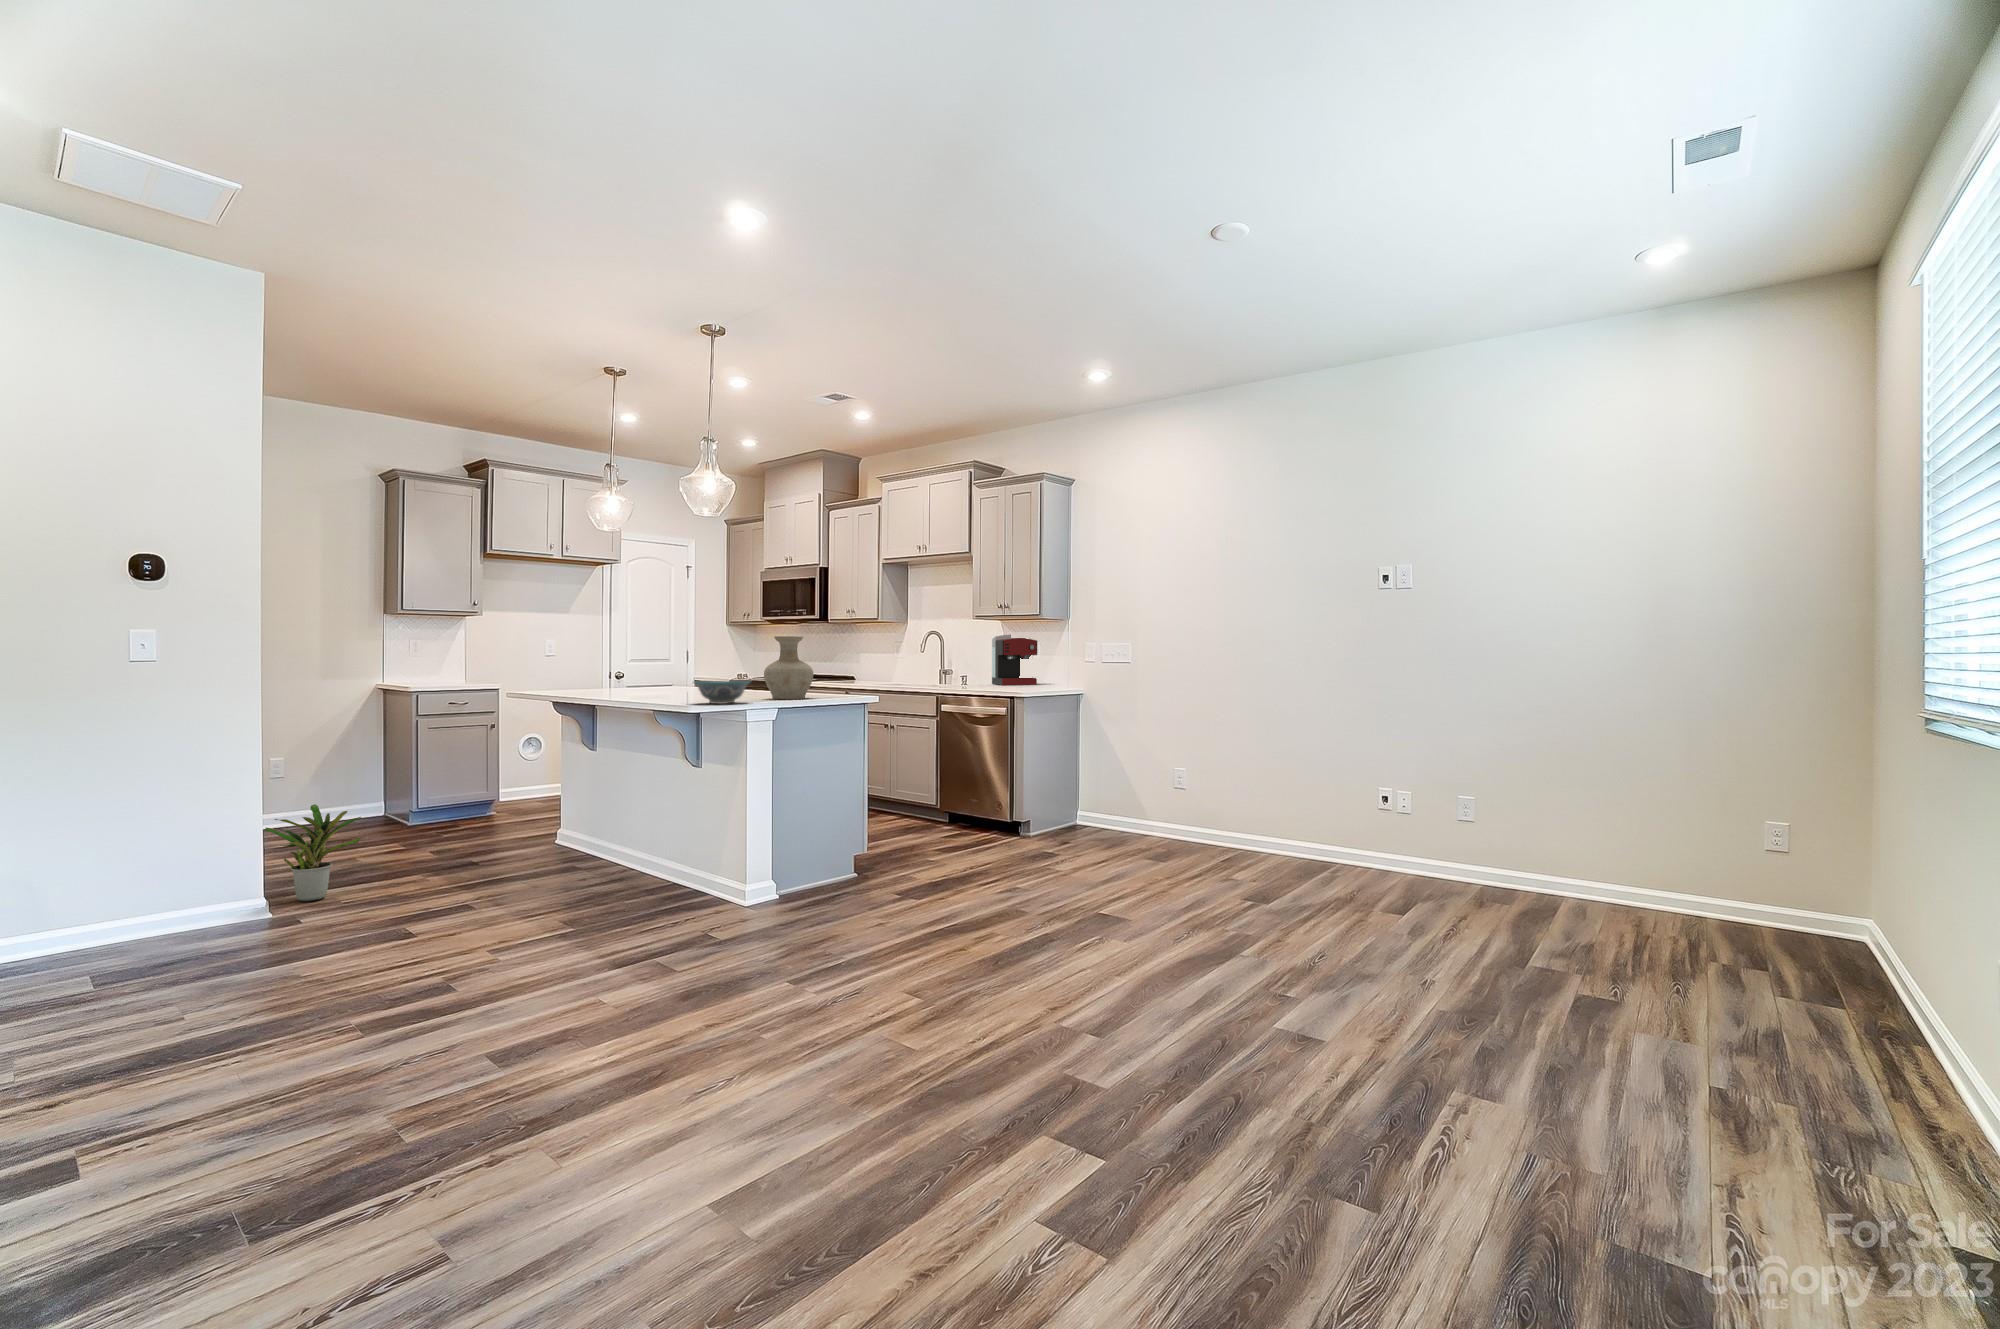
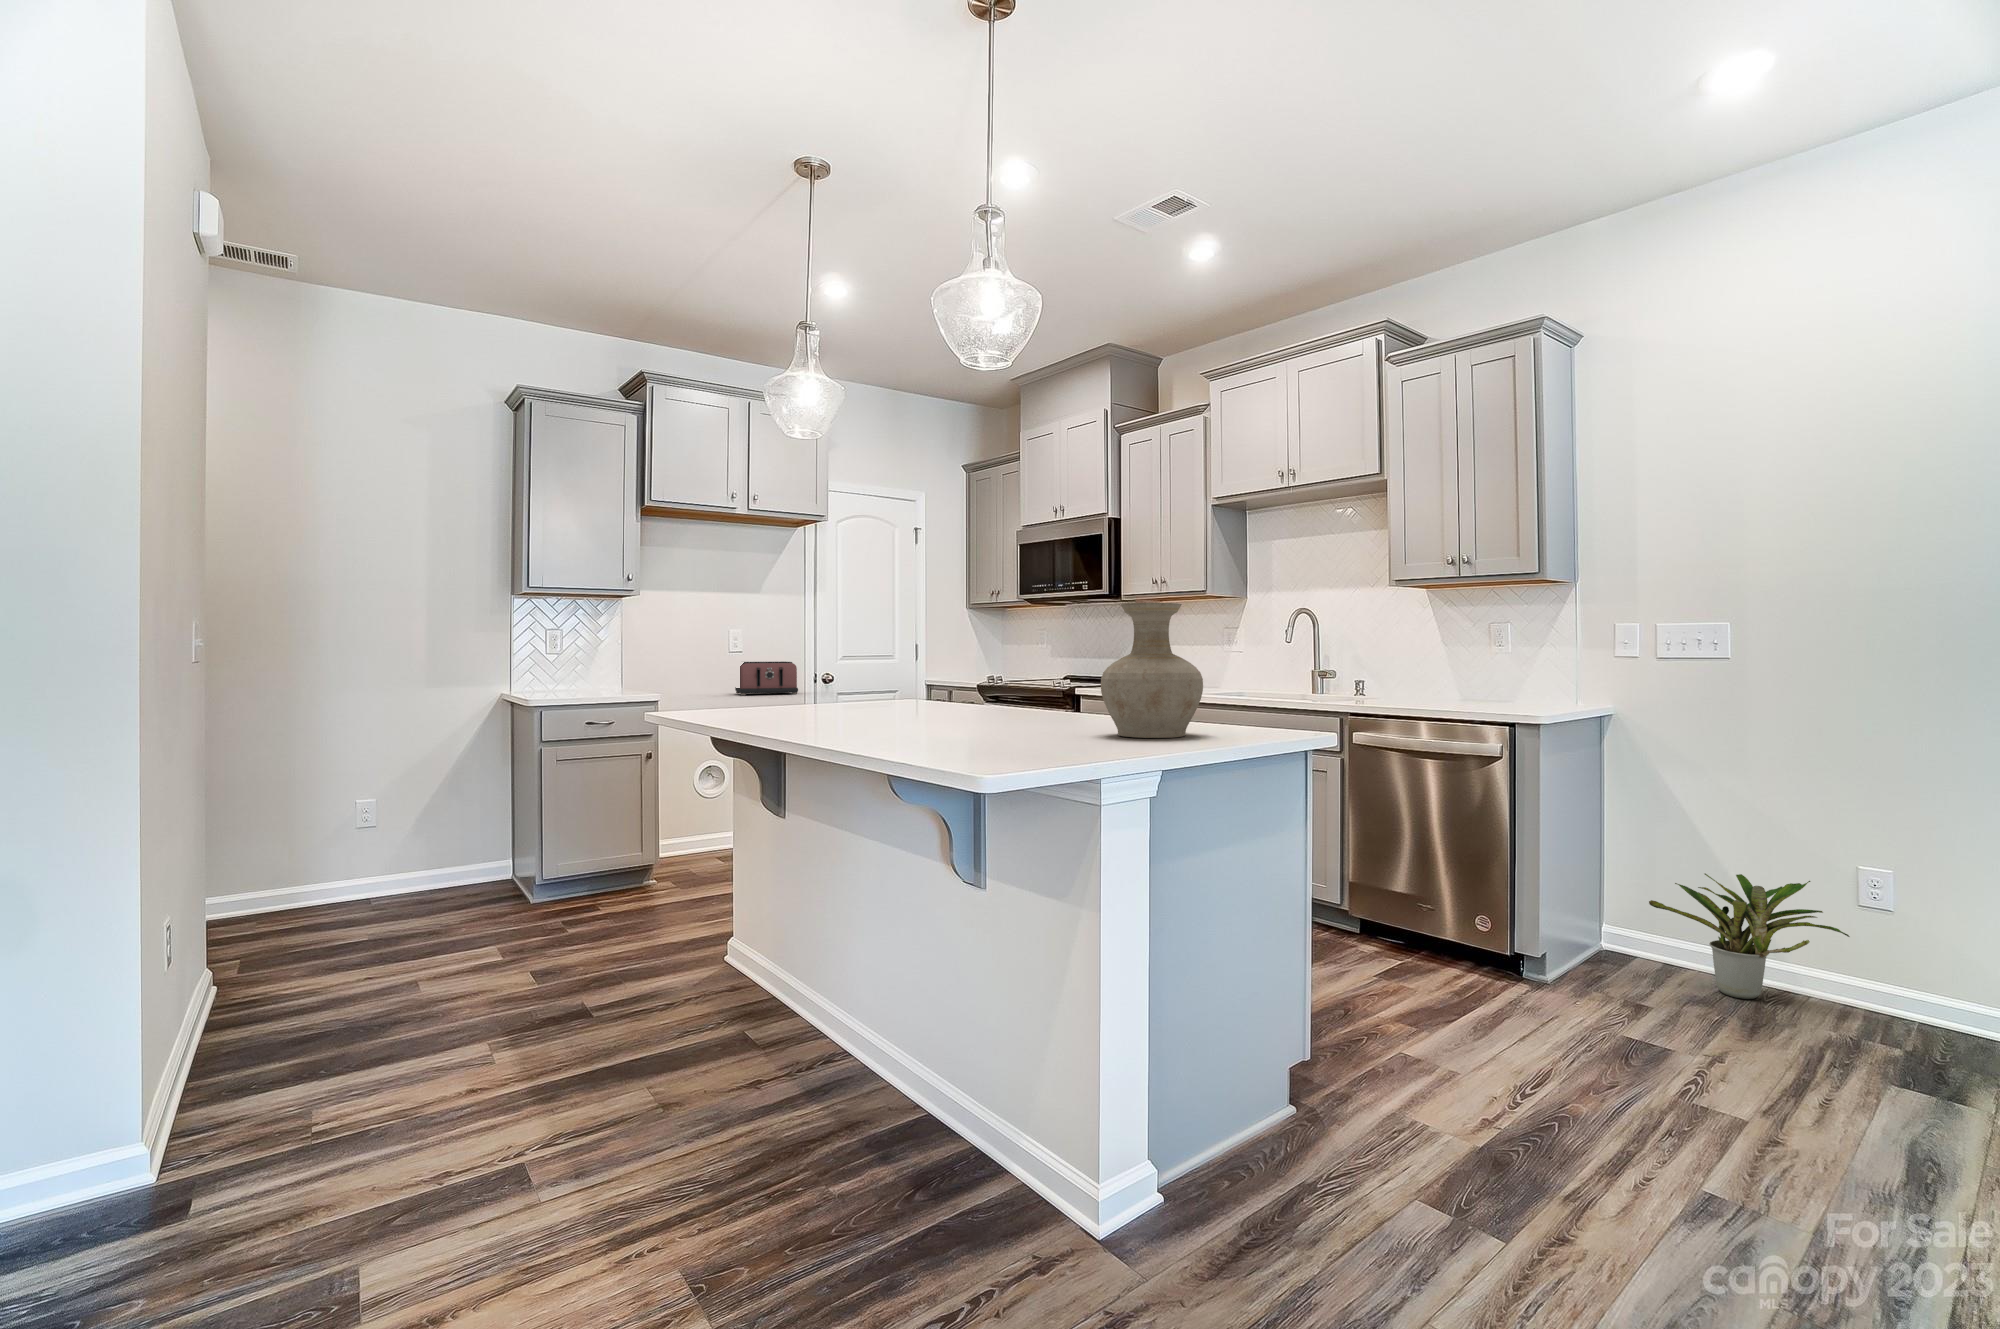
coffee maker: present [992,635,1037,685] -> none [1412,611,1508,698]
toaster: none [549,662,598,686] -> present [735,662,798,695]
bowl: present [694,681,750,704] -> none [968,700,1100,756]
potted plant: present [265,804,361,901] -> present [1649,873,1850,999]

